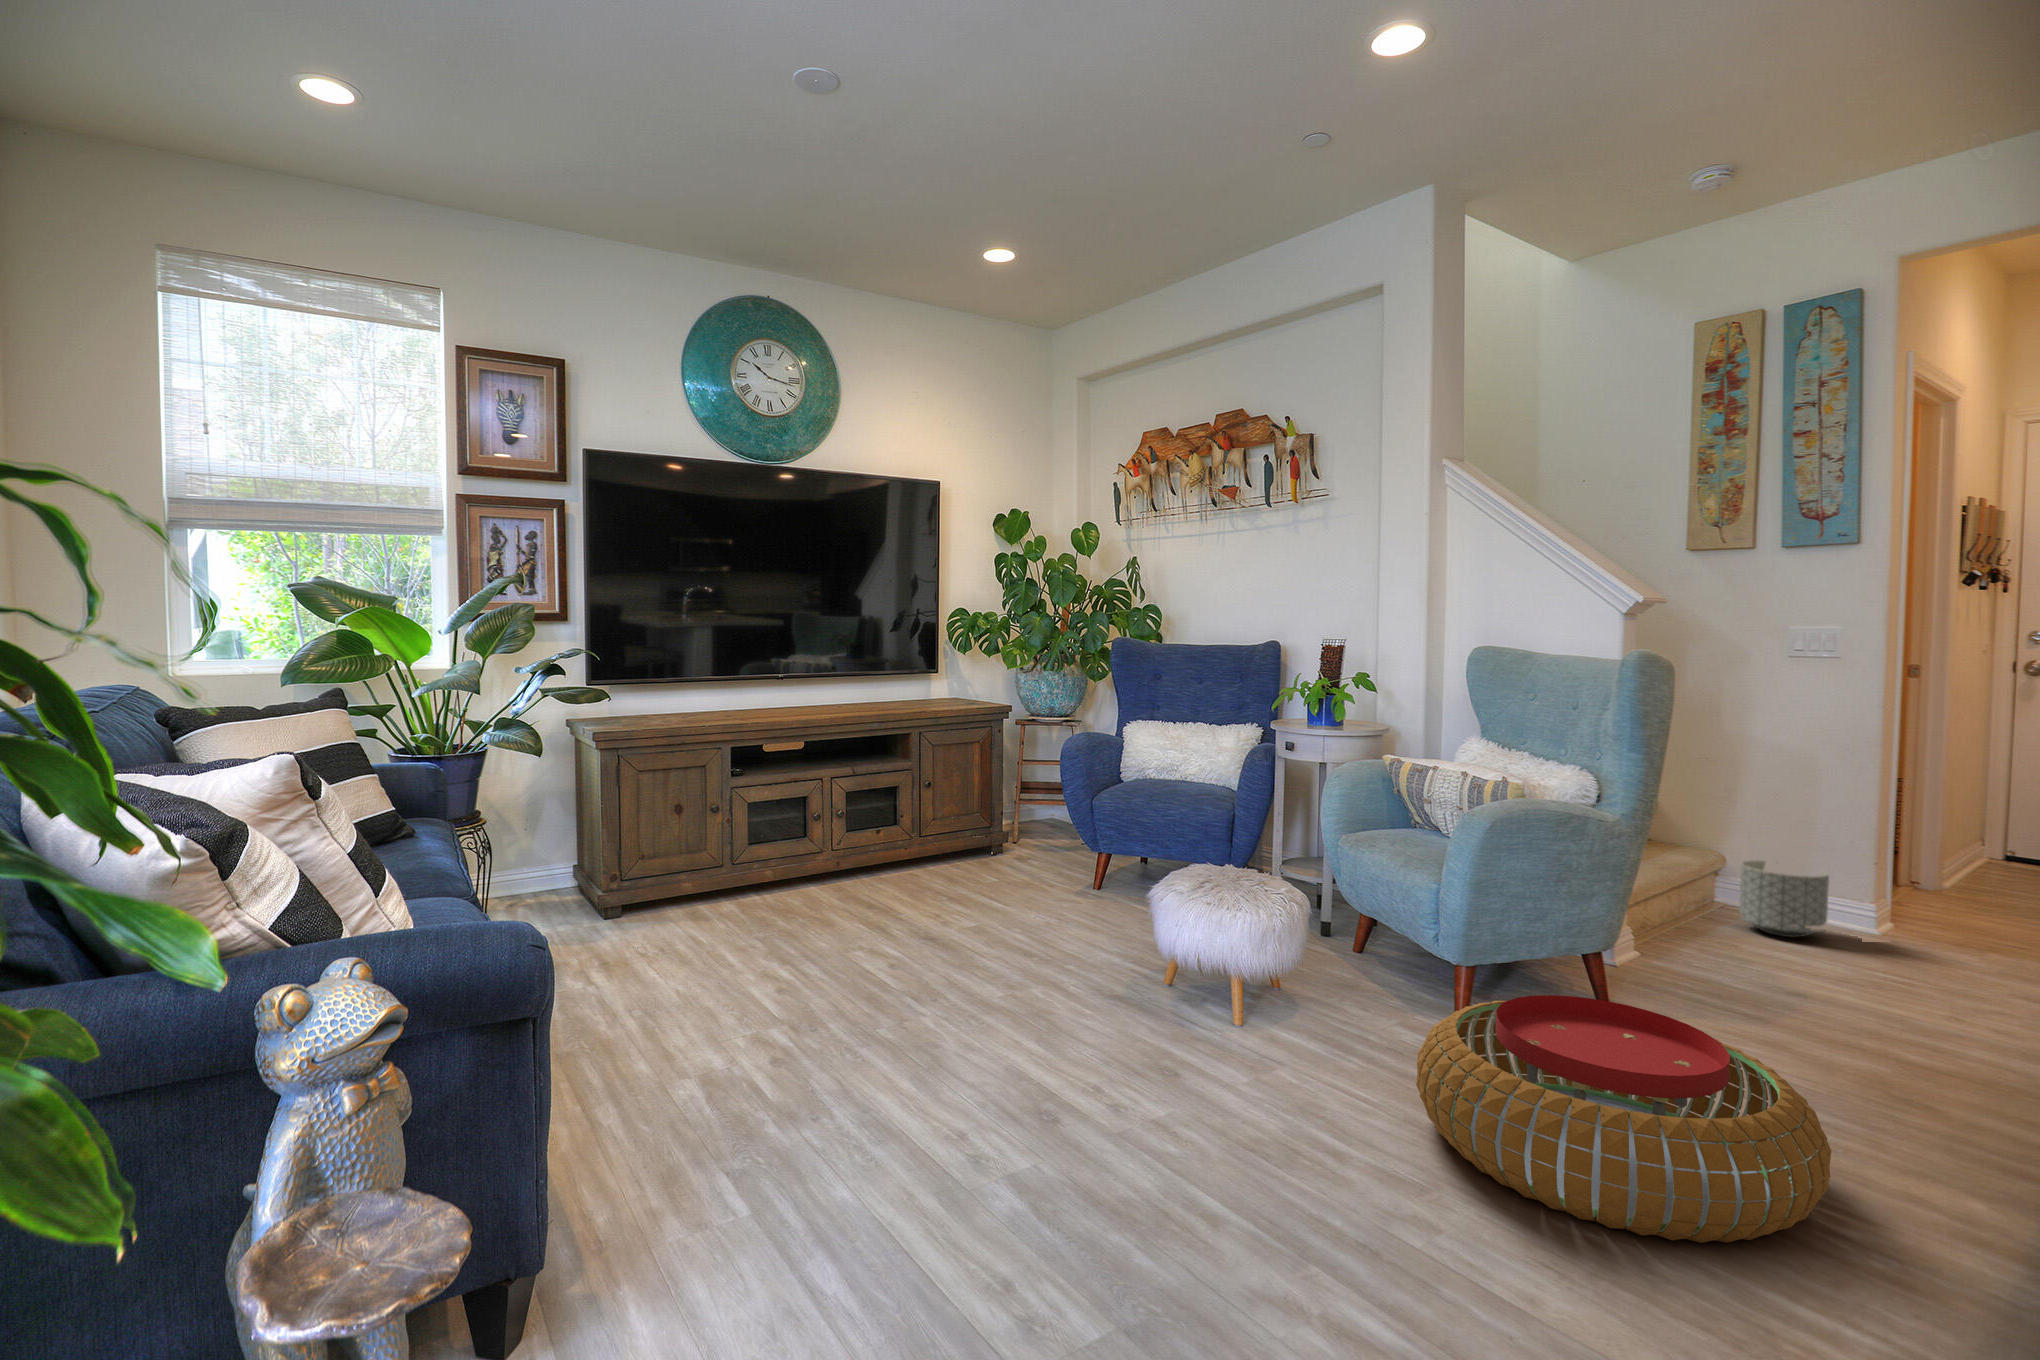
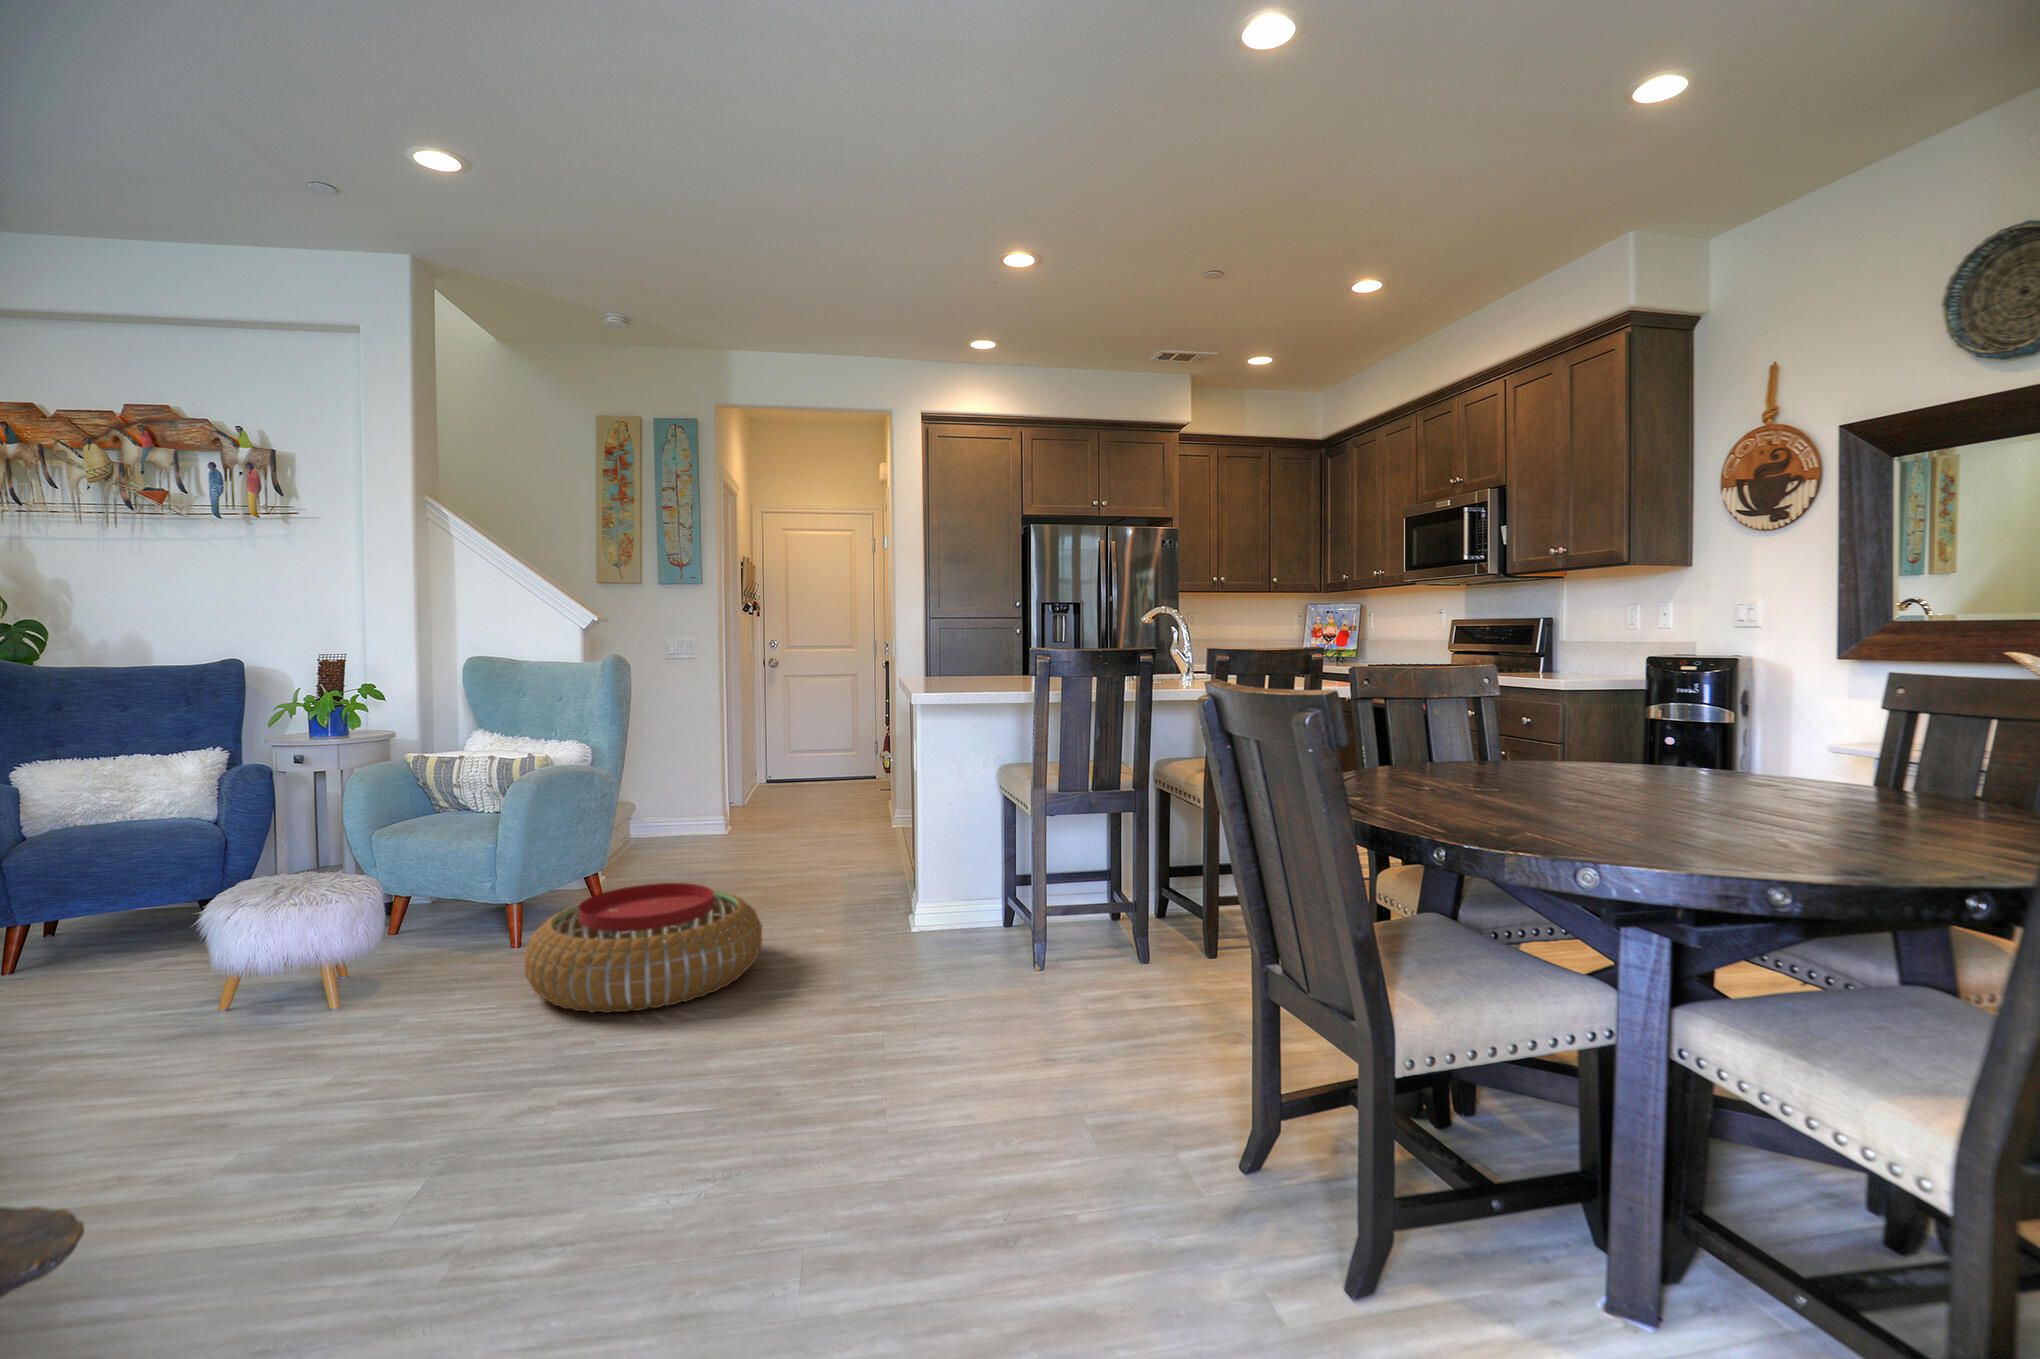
planter: present [1739,860,1829,938] -> none [649,792,698,841]

